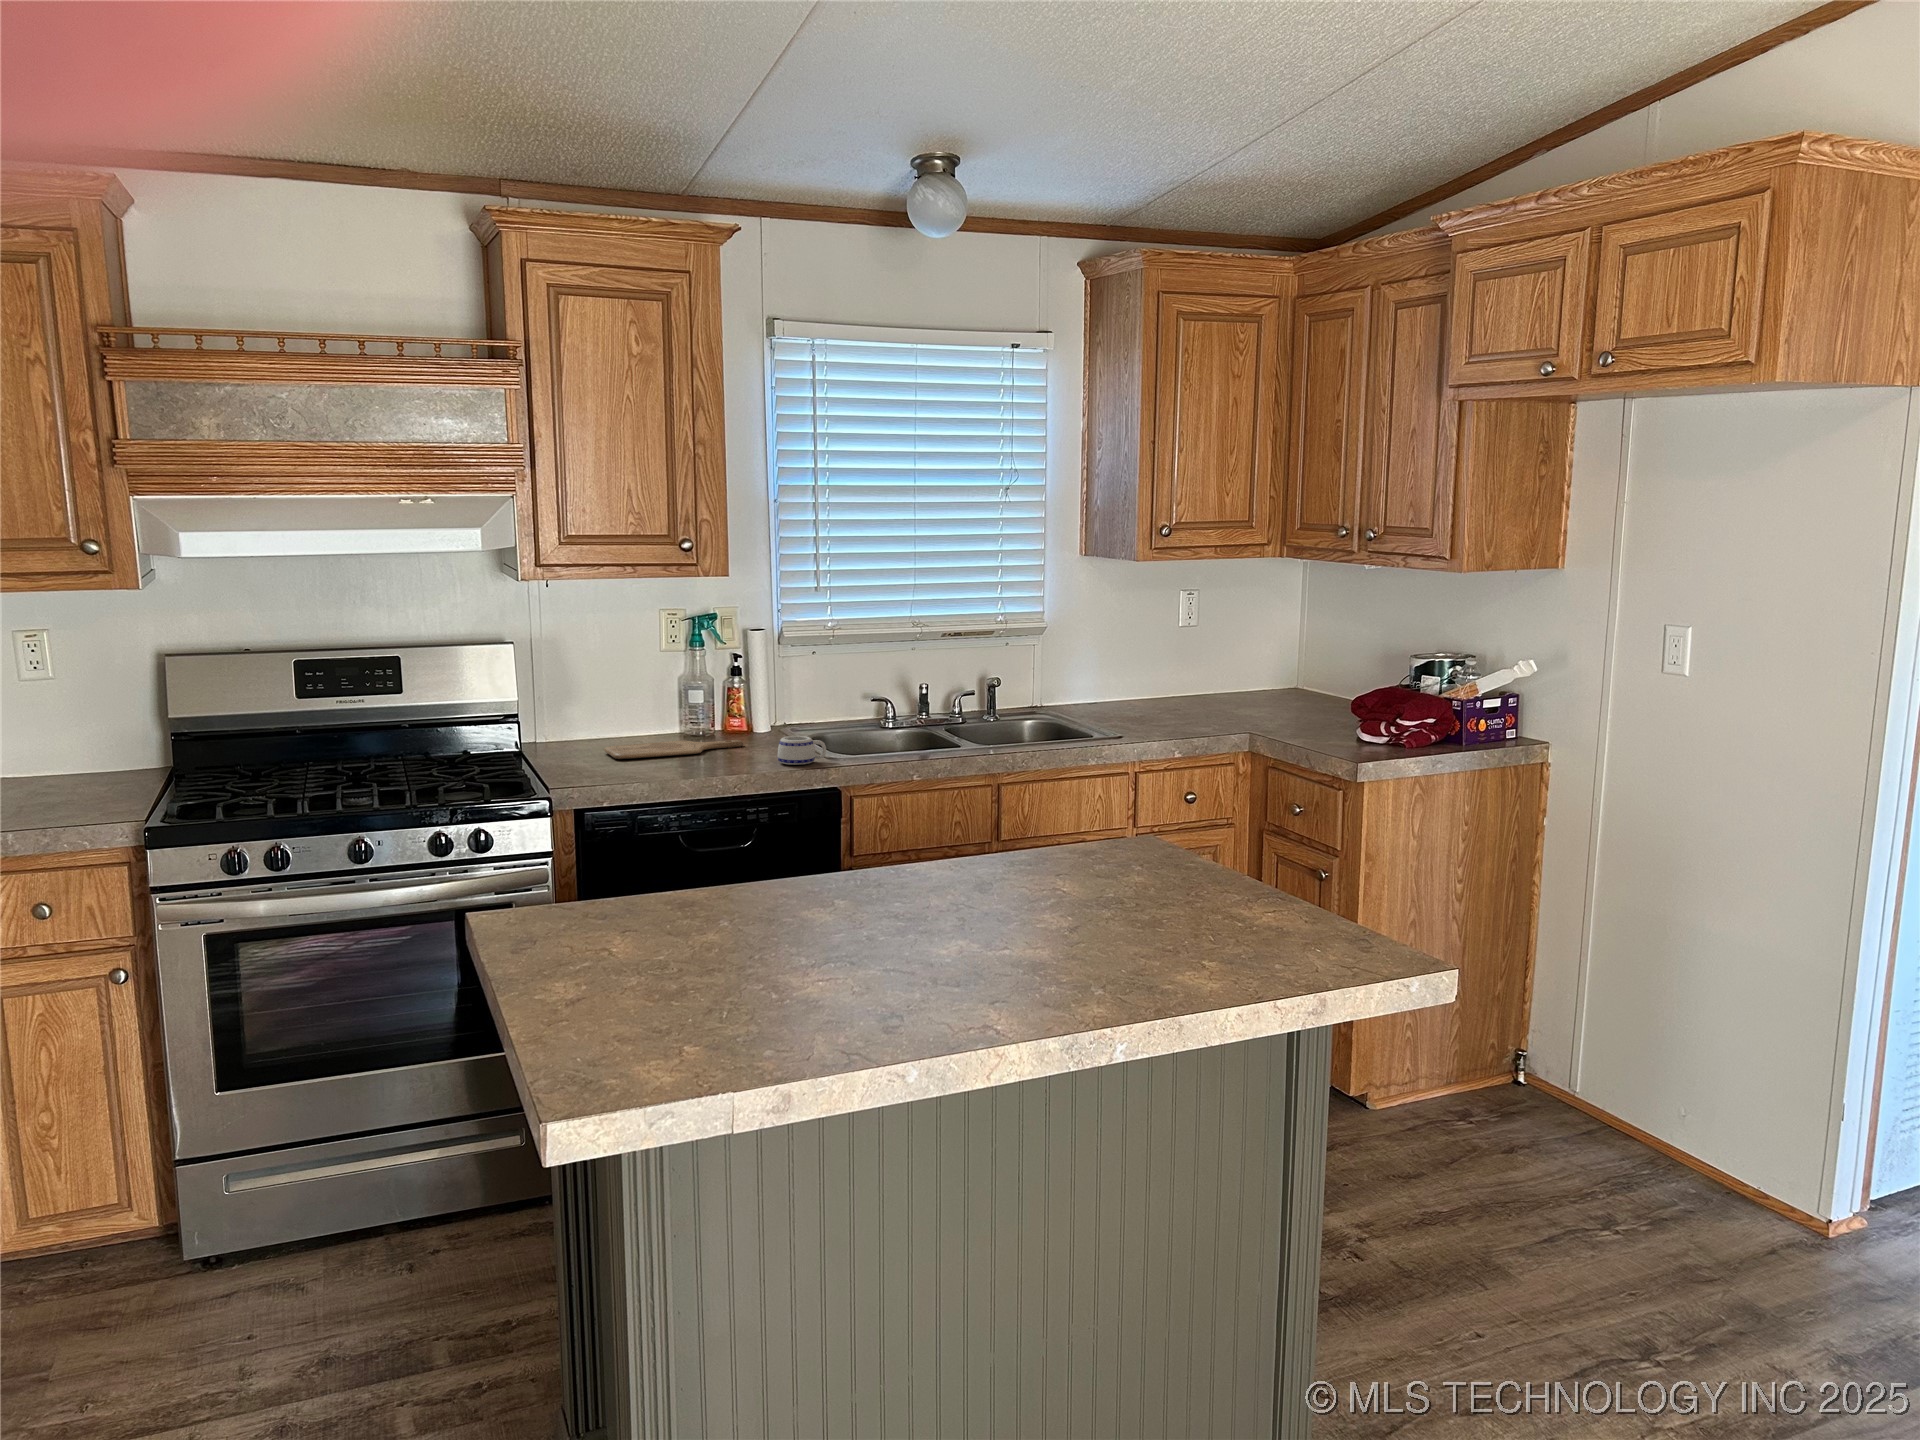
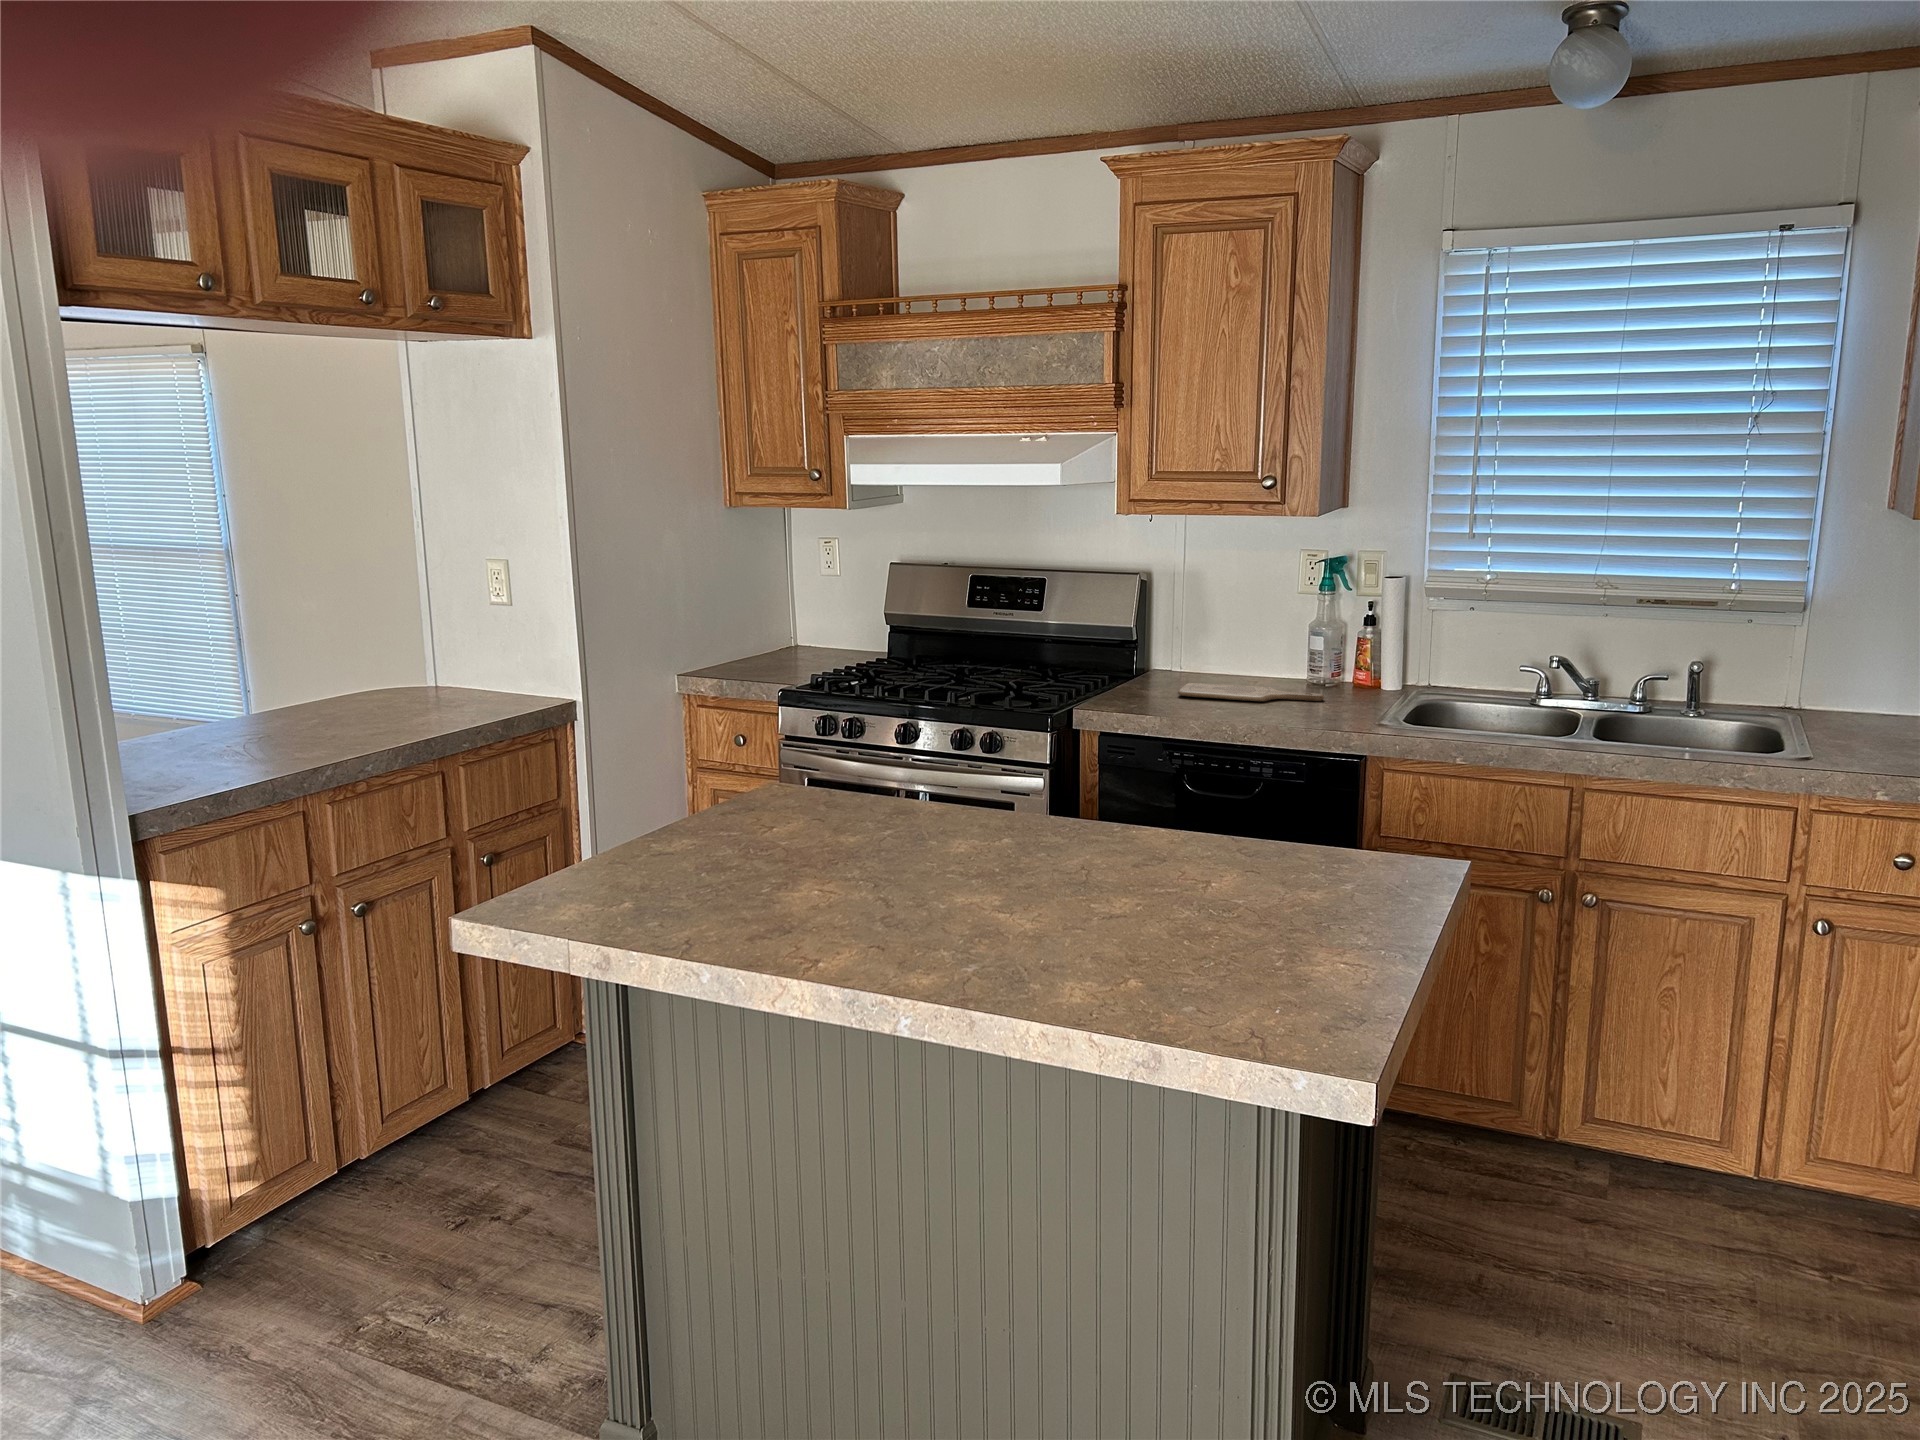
mug: present [778,736,826,765] -> none [1303,695,1358,727]

